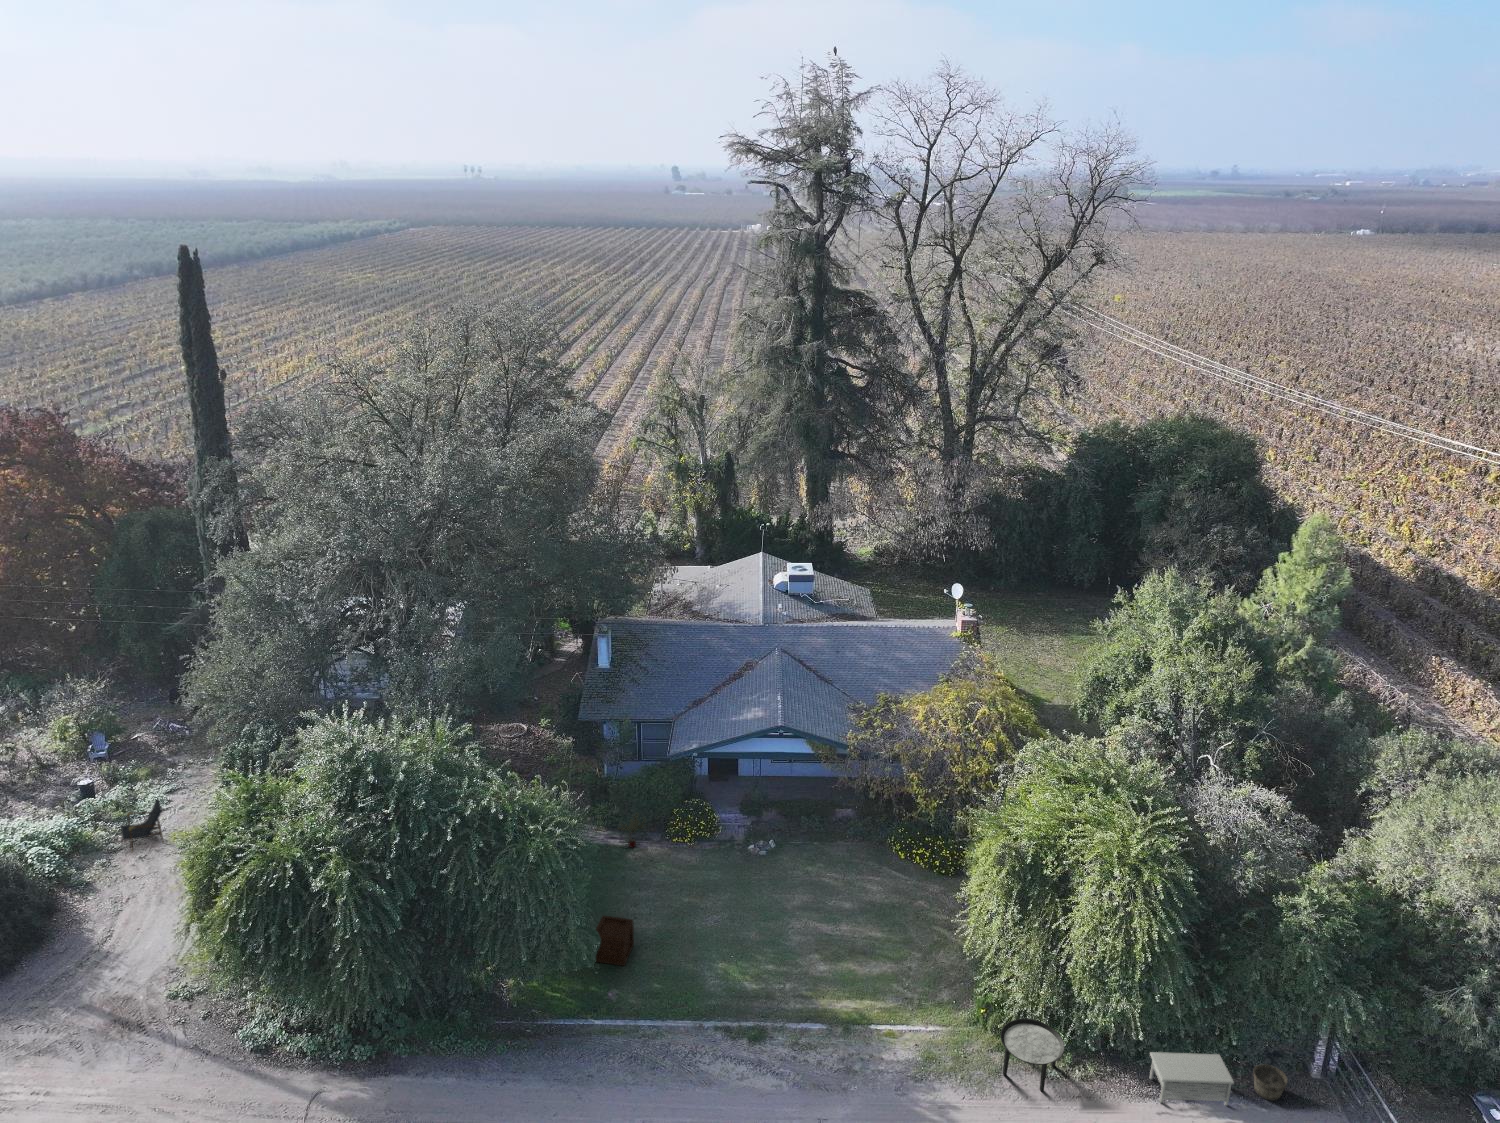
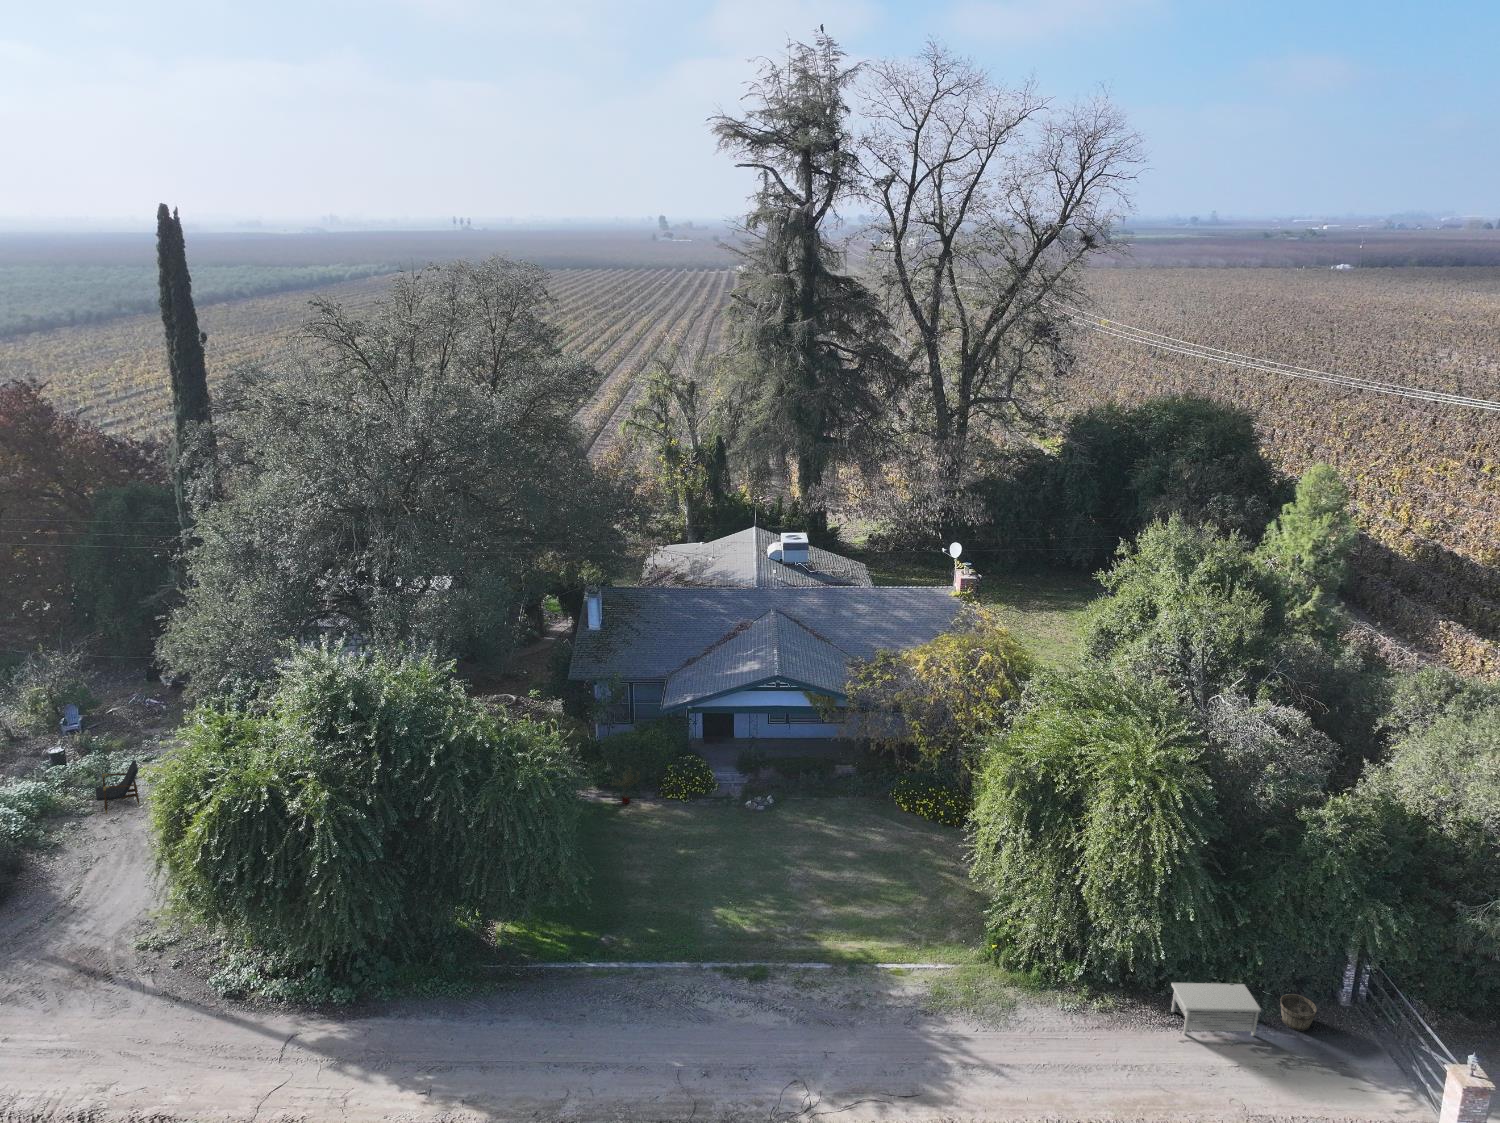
wooden crate: present [596,916,634,966] -> none [584,862,628,913]
round table: present [1001,1019,1065,1091] -> none [1014,952,1082,1025]

